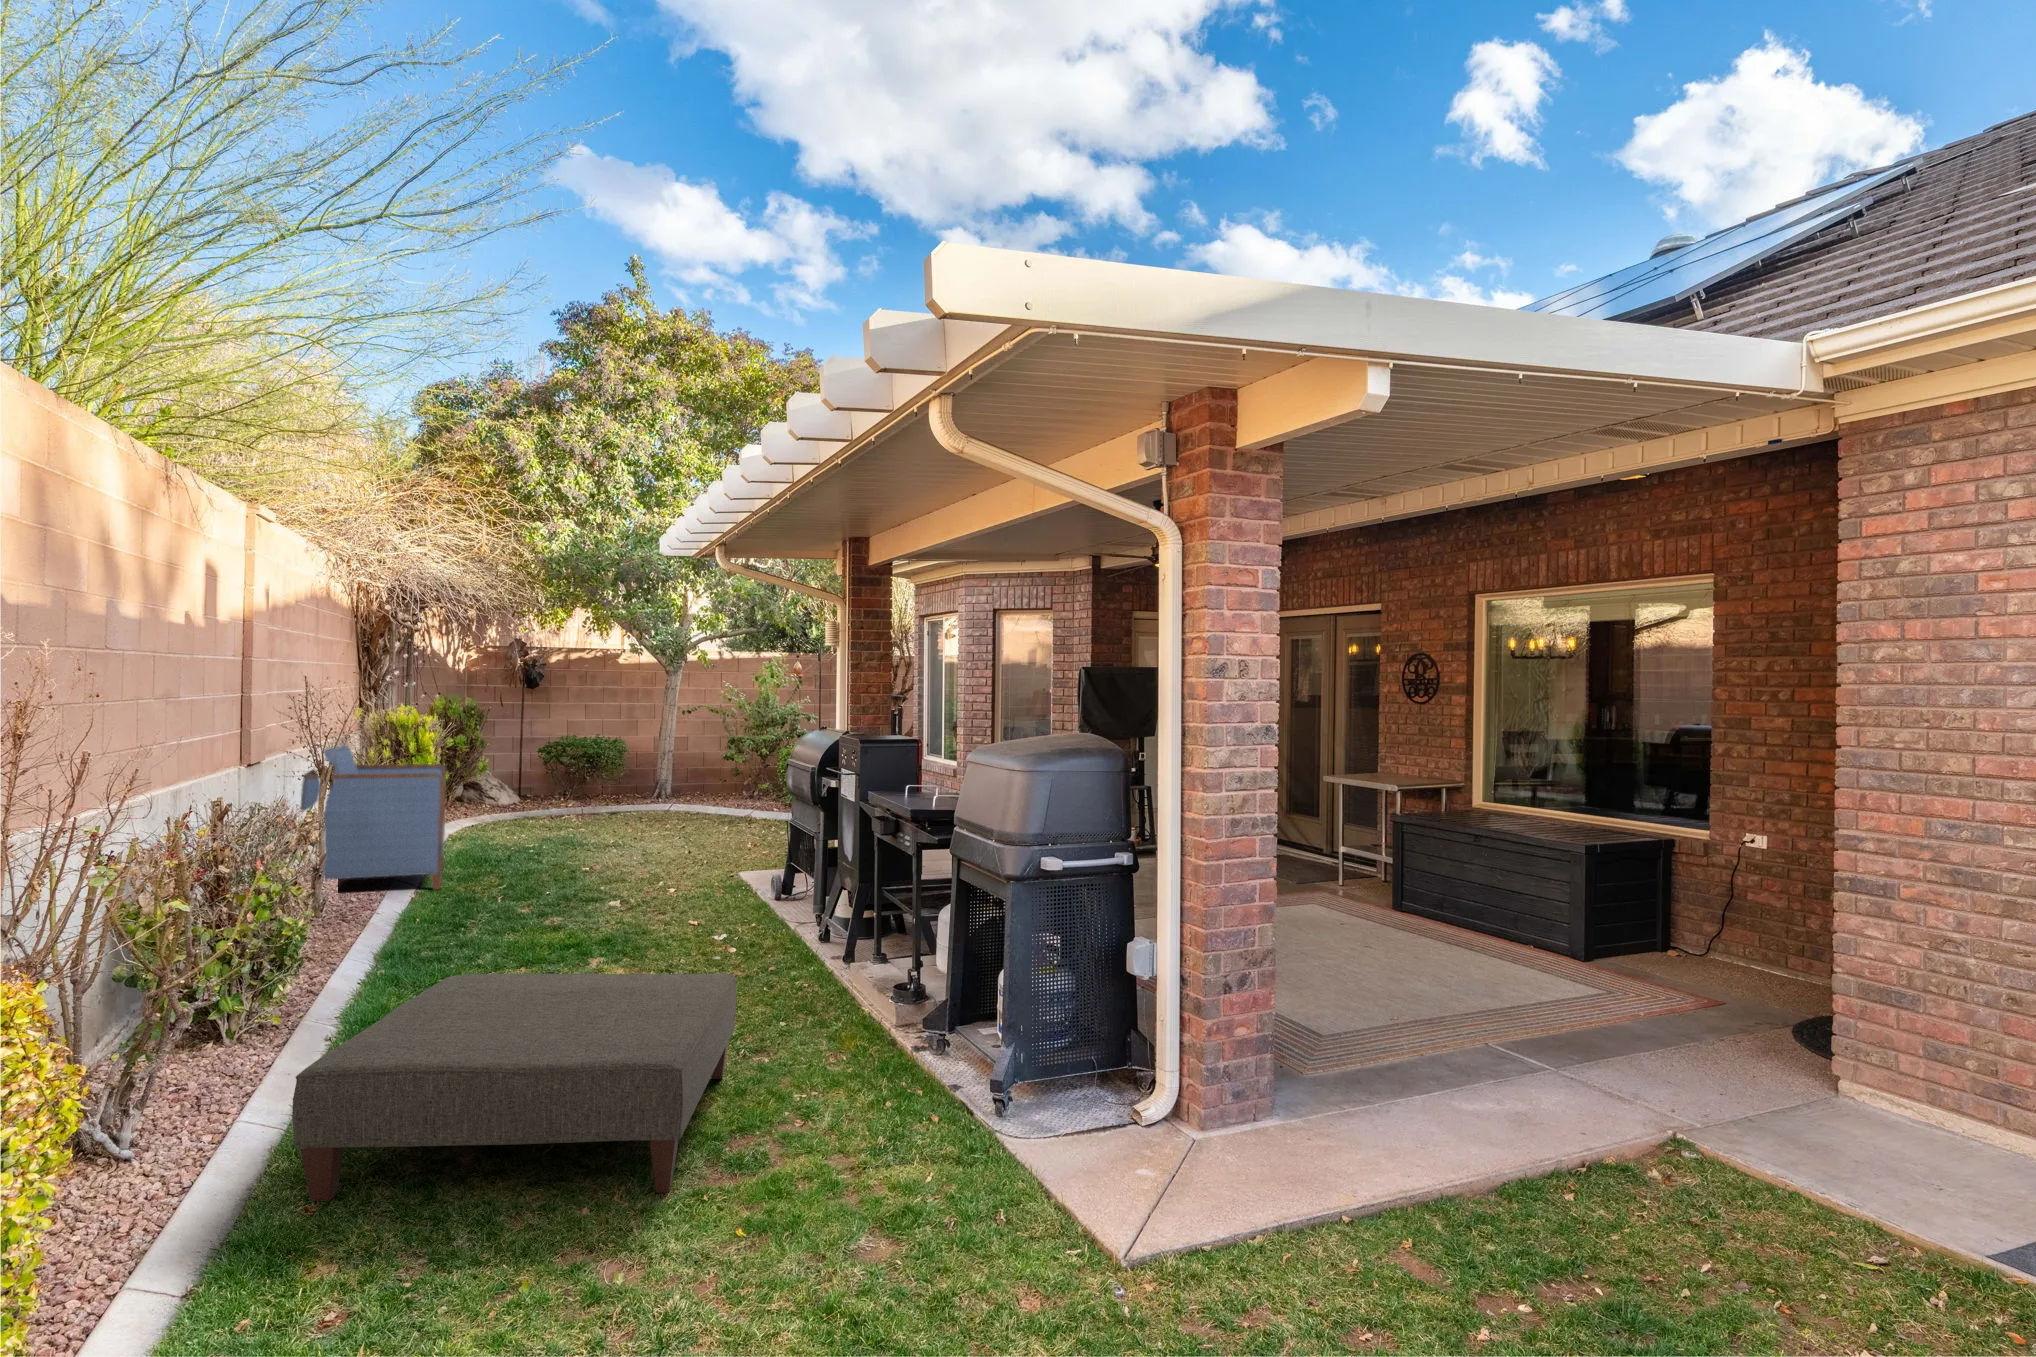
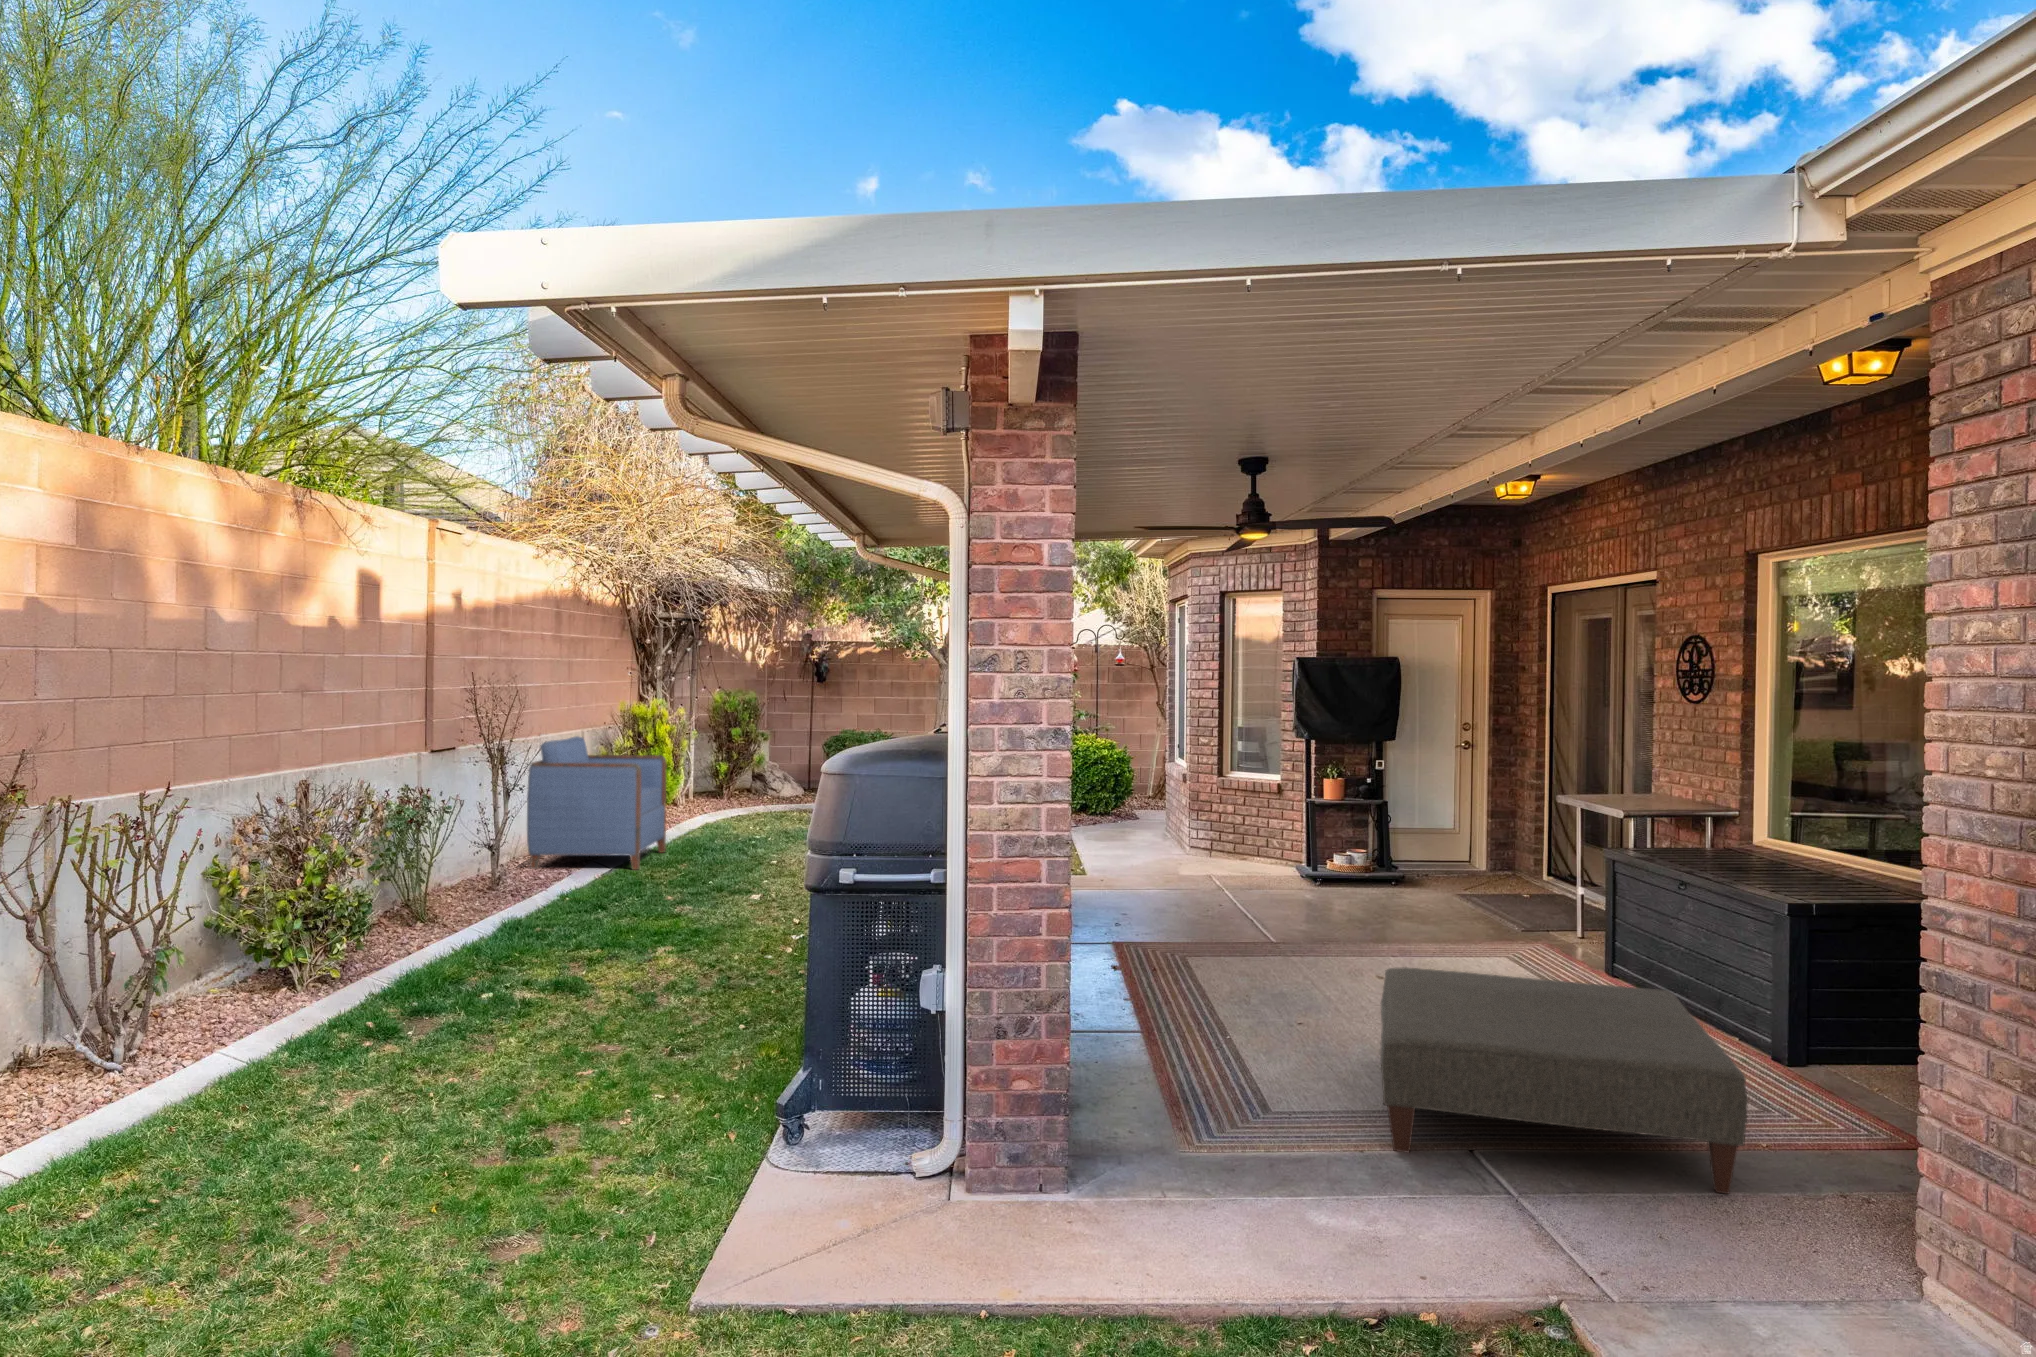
ottoman: present [292,974,737,1201] -> present [1380,967,1748,1194]

